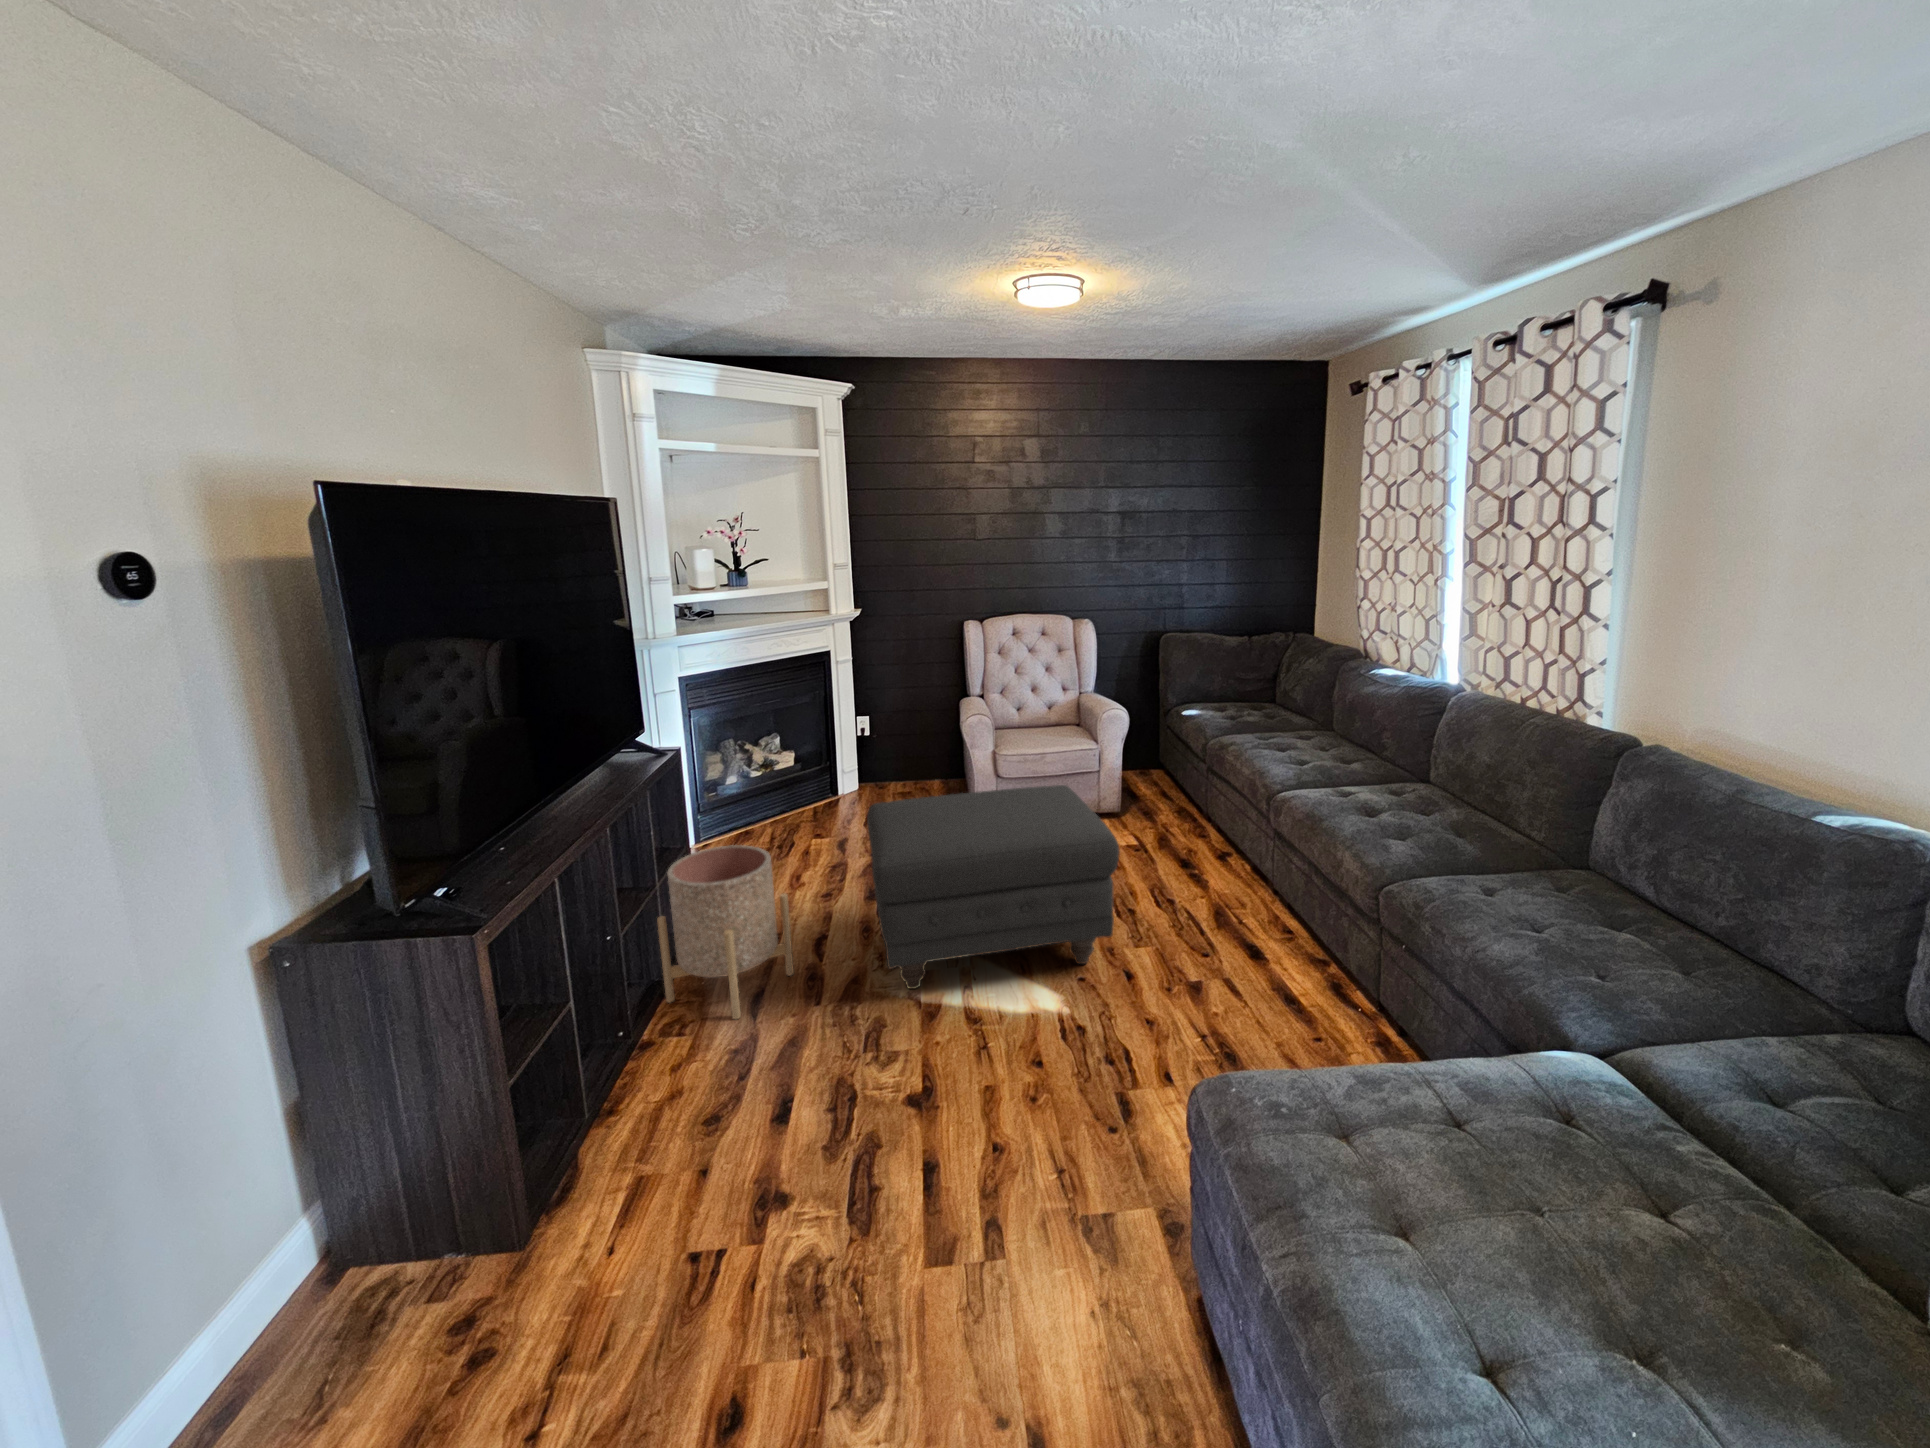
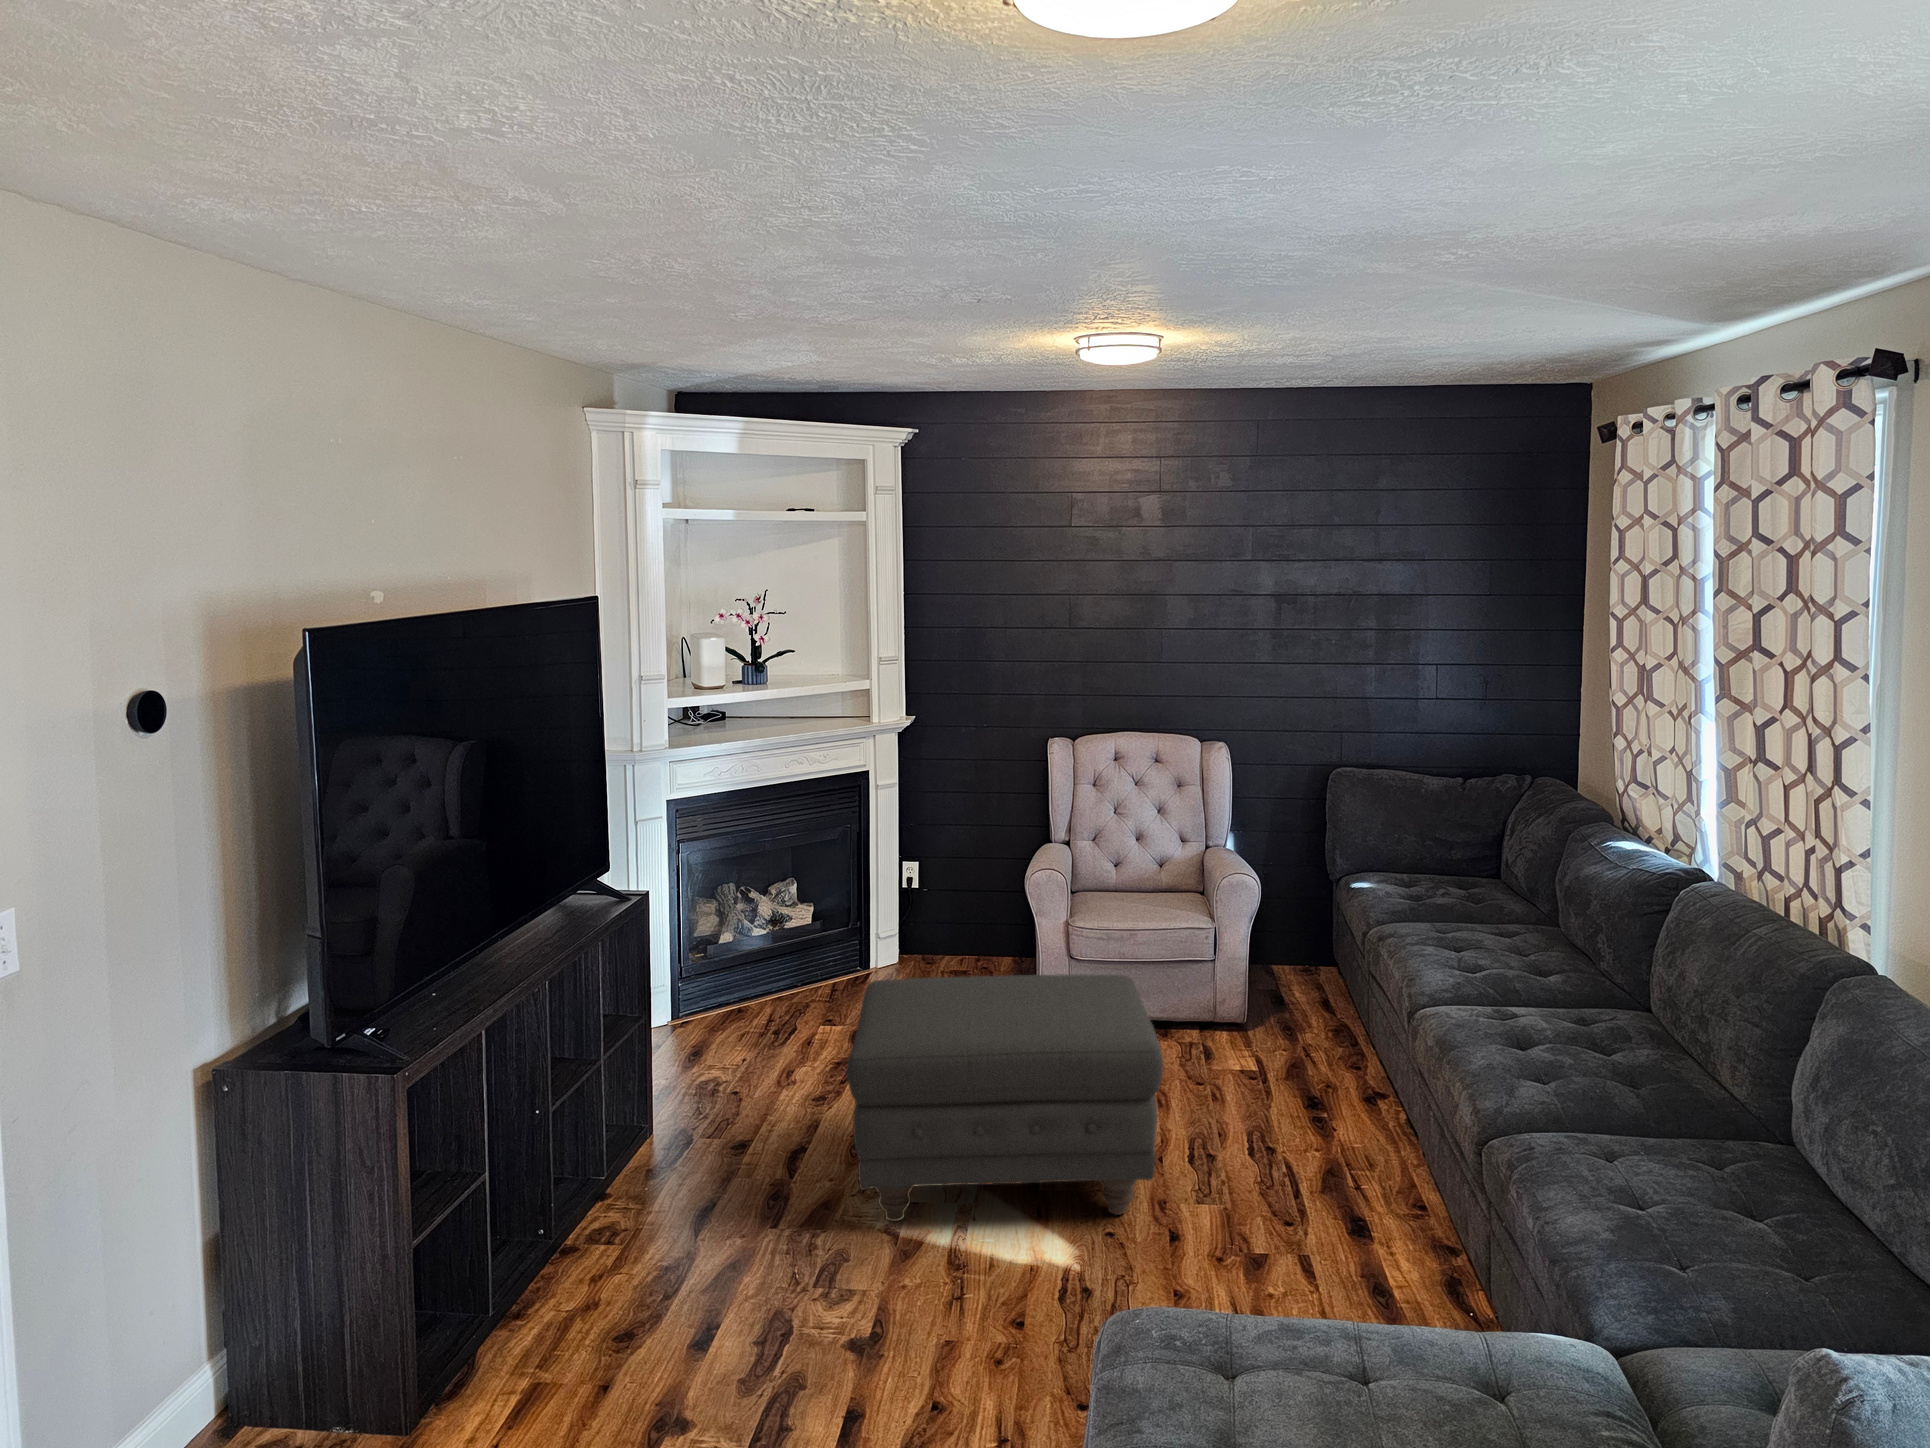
planter: present [657,845,794,1019] -> none [598,1019,756,1233]

